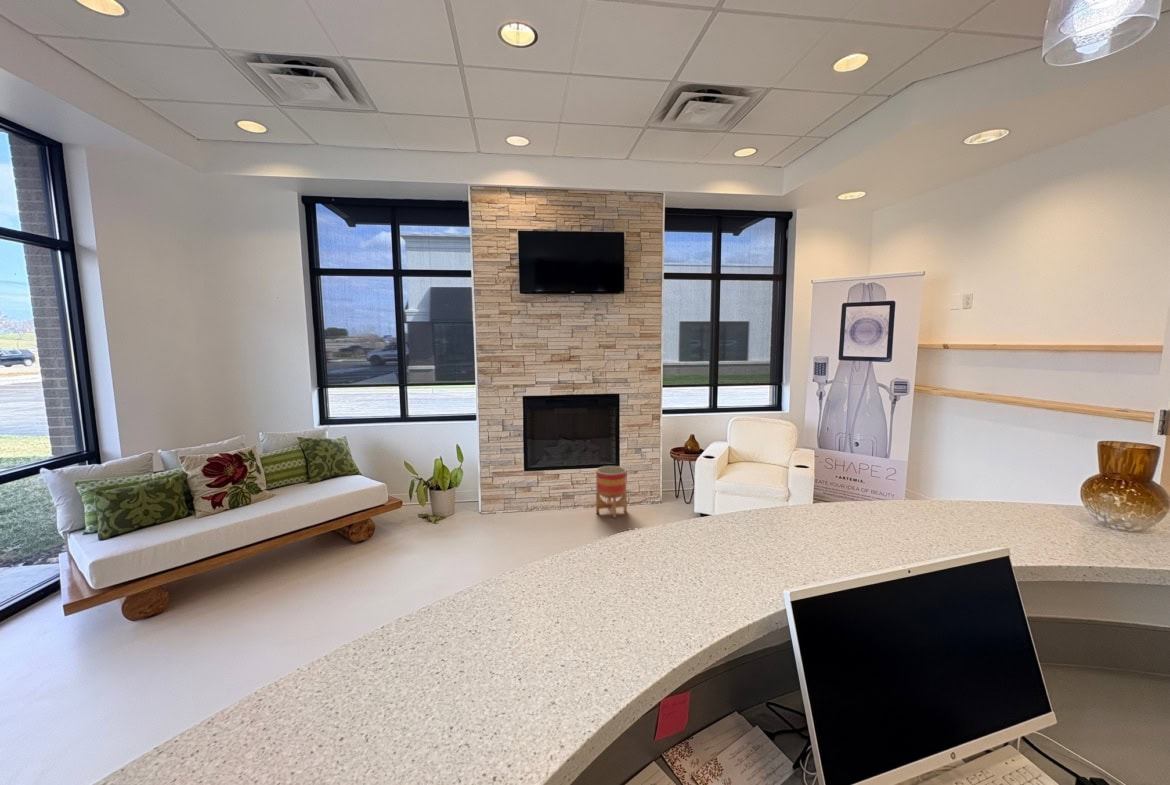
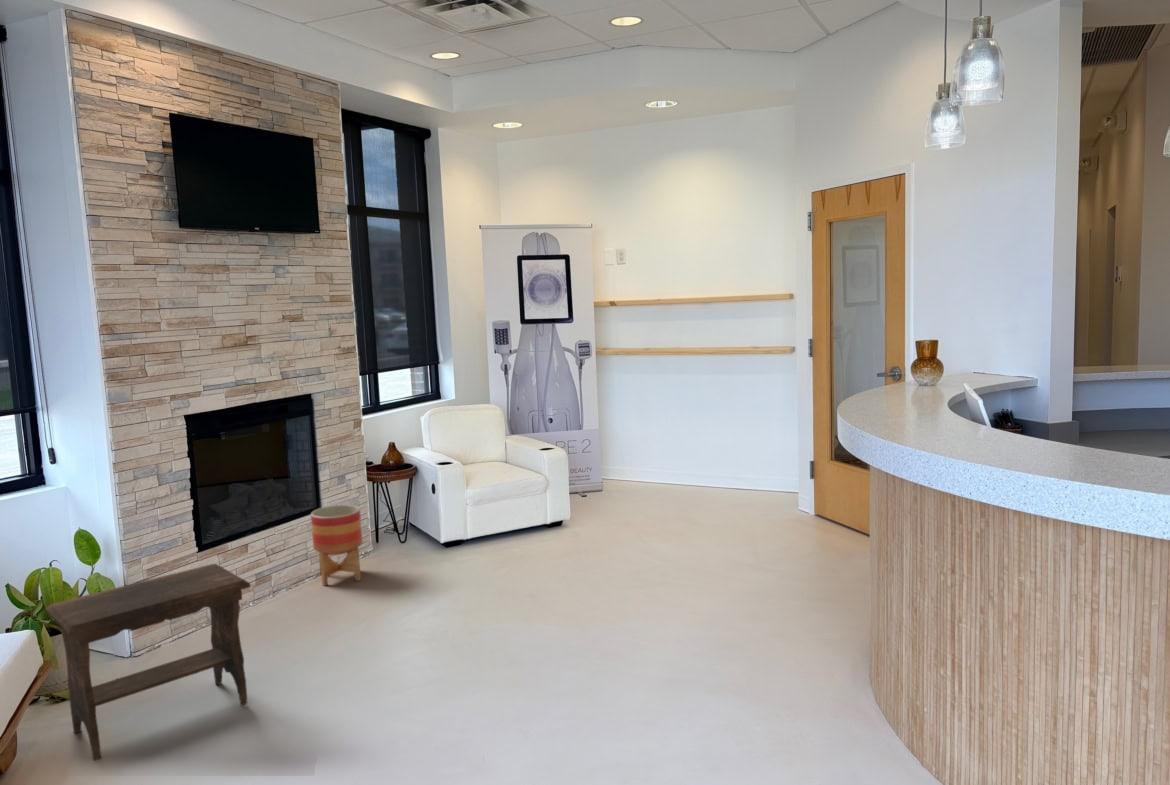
footstool: none [375,473,474,557] -> present [46,564,251,760]

